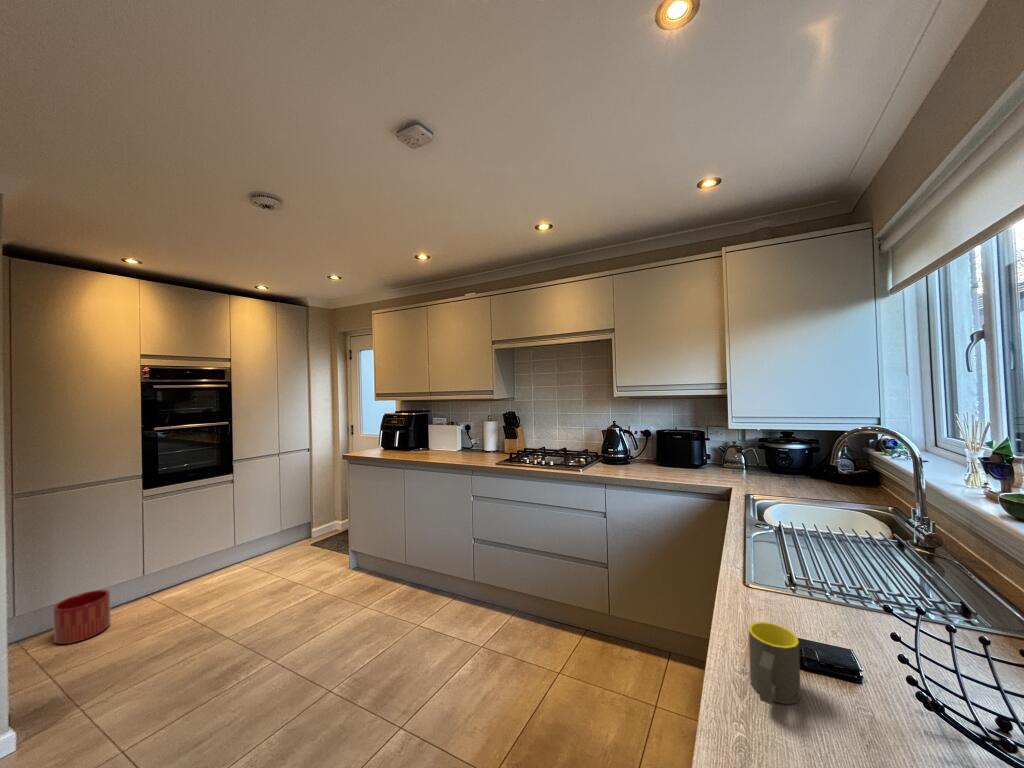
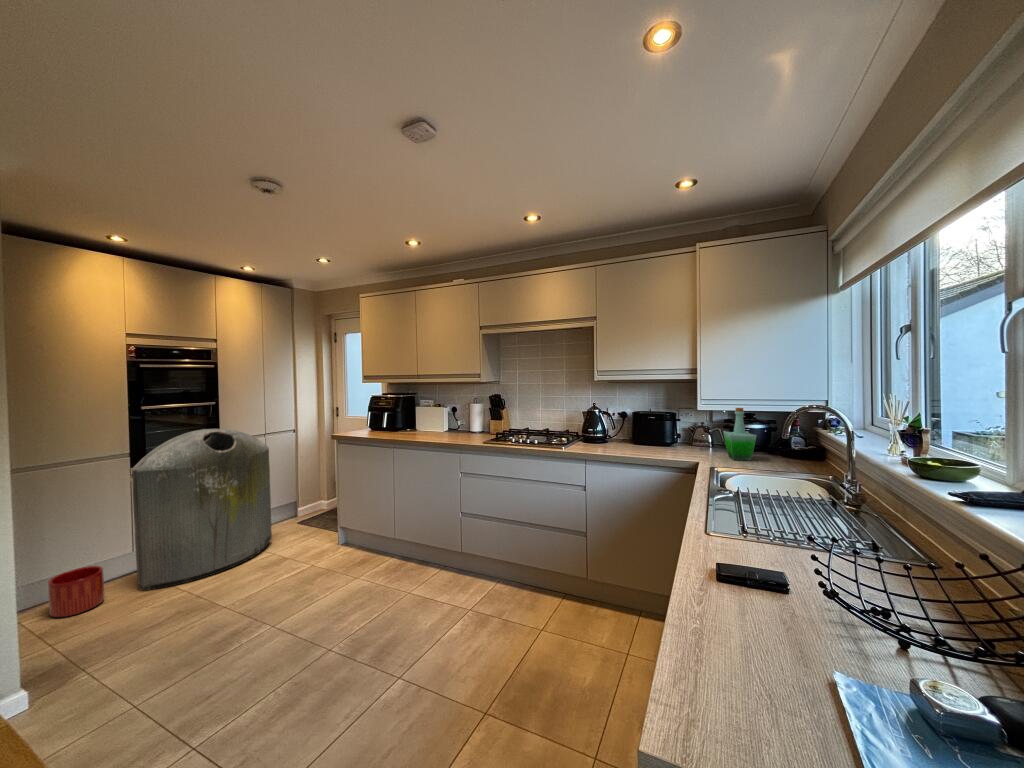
bottle: none [757,426,796,486] -> present [723,408,756,460]
trash can: none [142,449,283,616] -> present [132,429,272,591]
mug: present [749,622,801,705] -> none [705,549,740,605]

